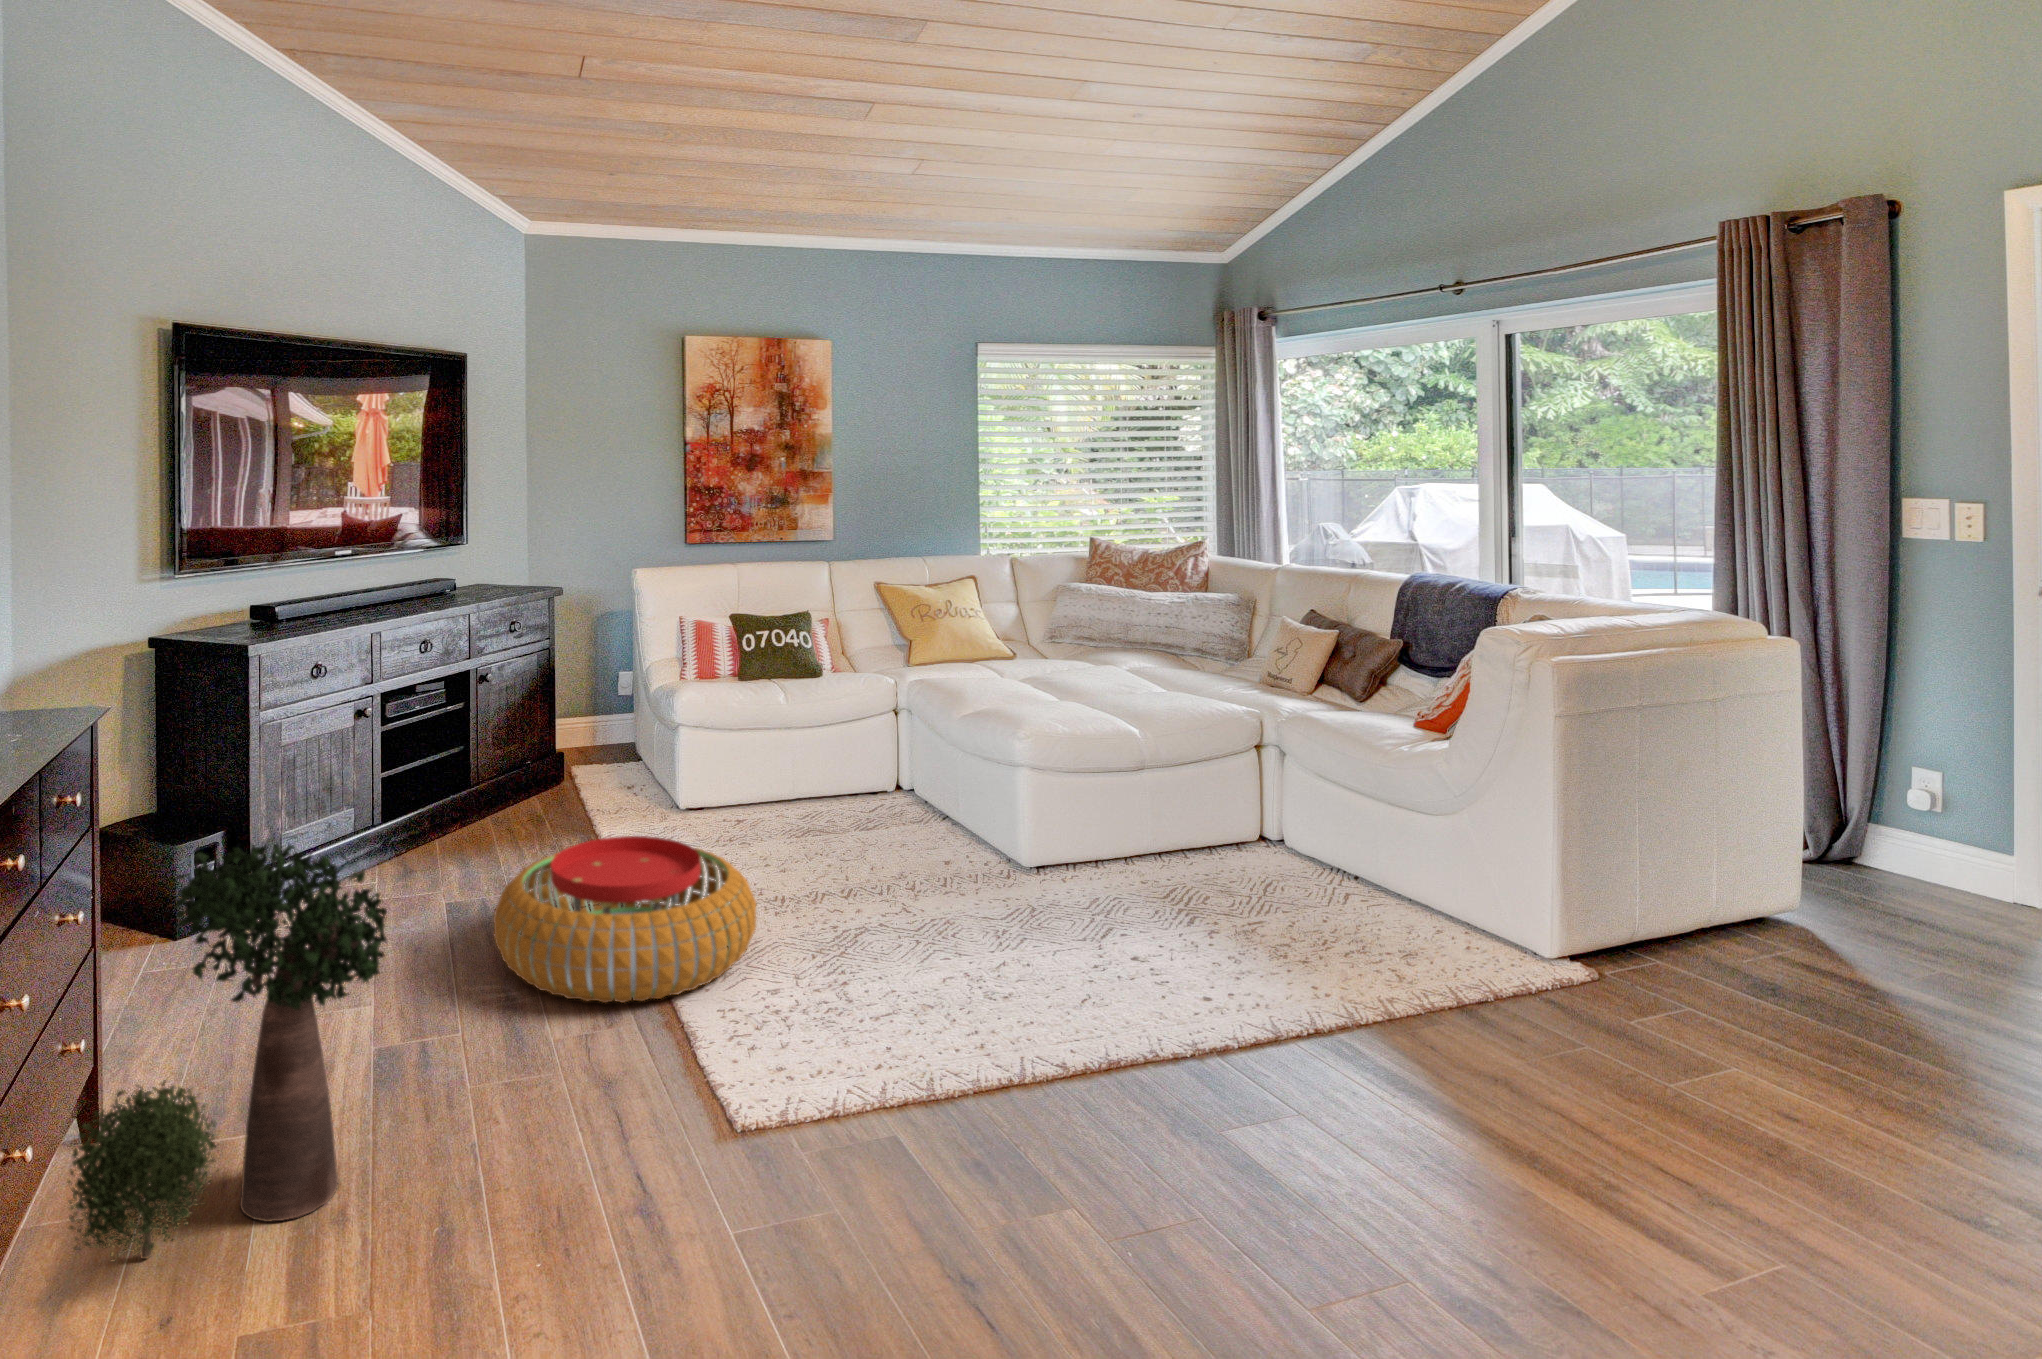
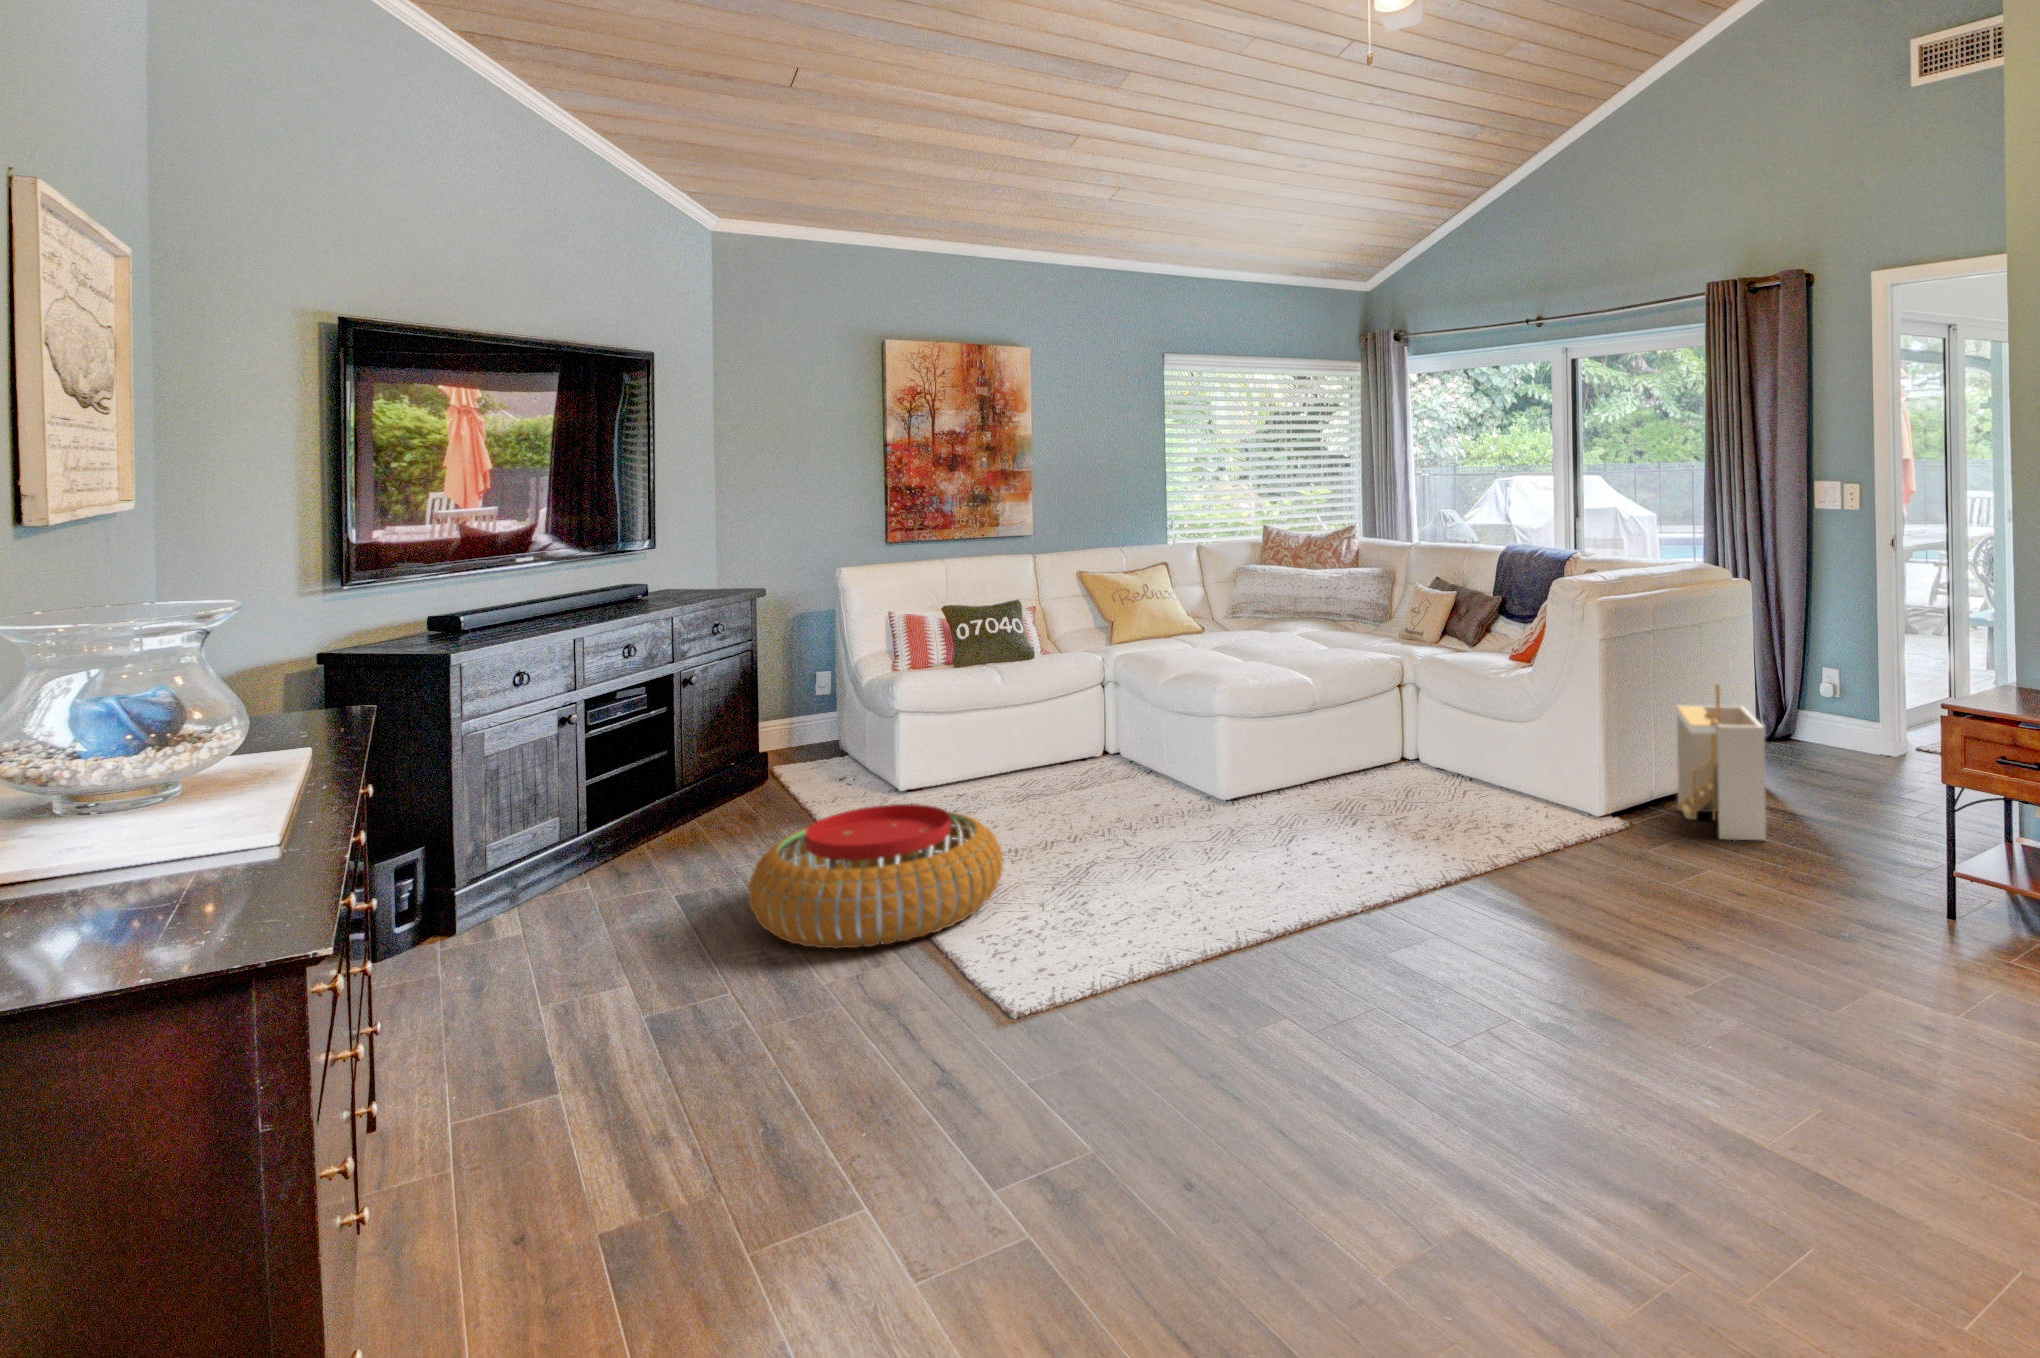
storage bin: none [1678,793,1846,1039] -> present [1677,684,1766,840]
potted plant: present [68,844,387,1261] -> none [400,811,706,1195]

